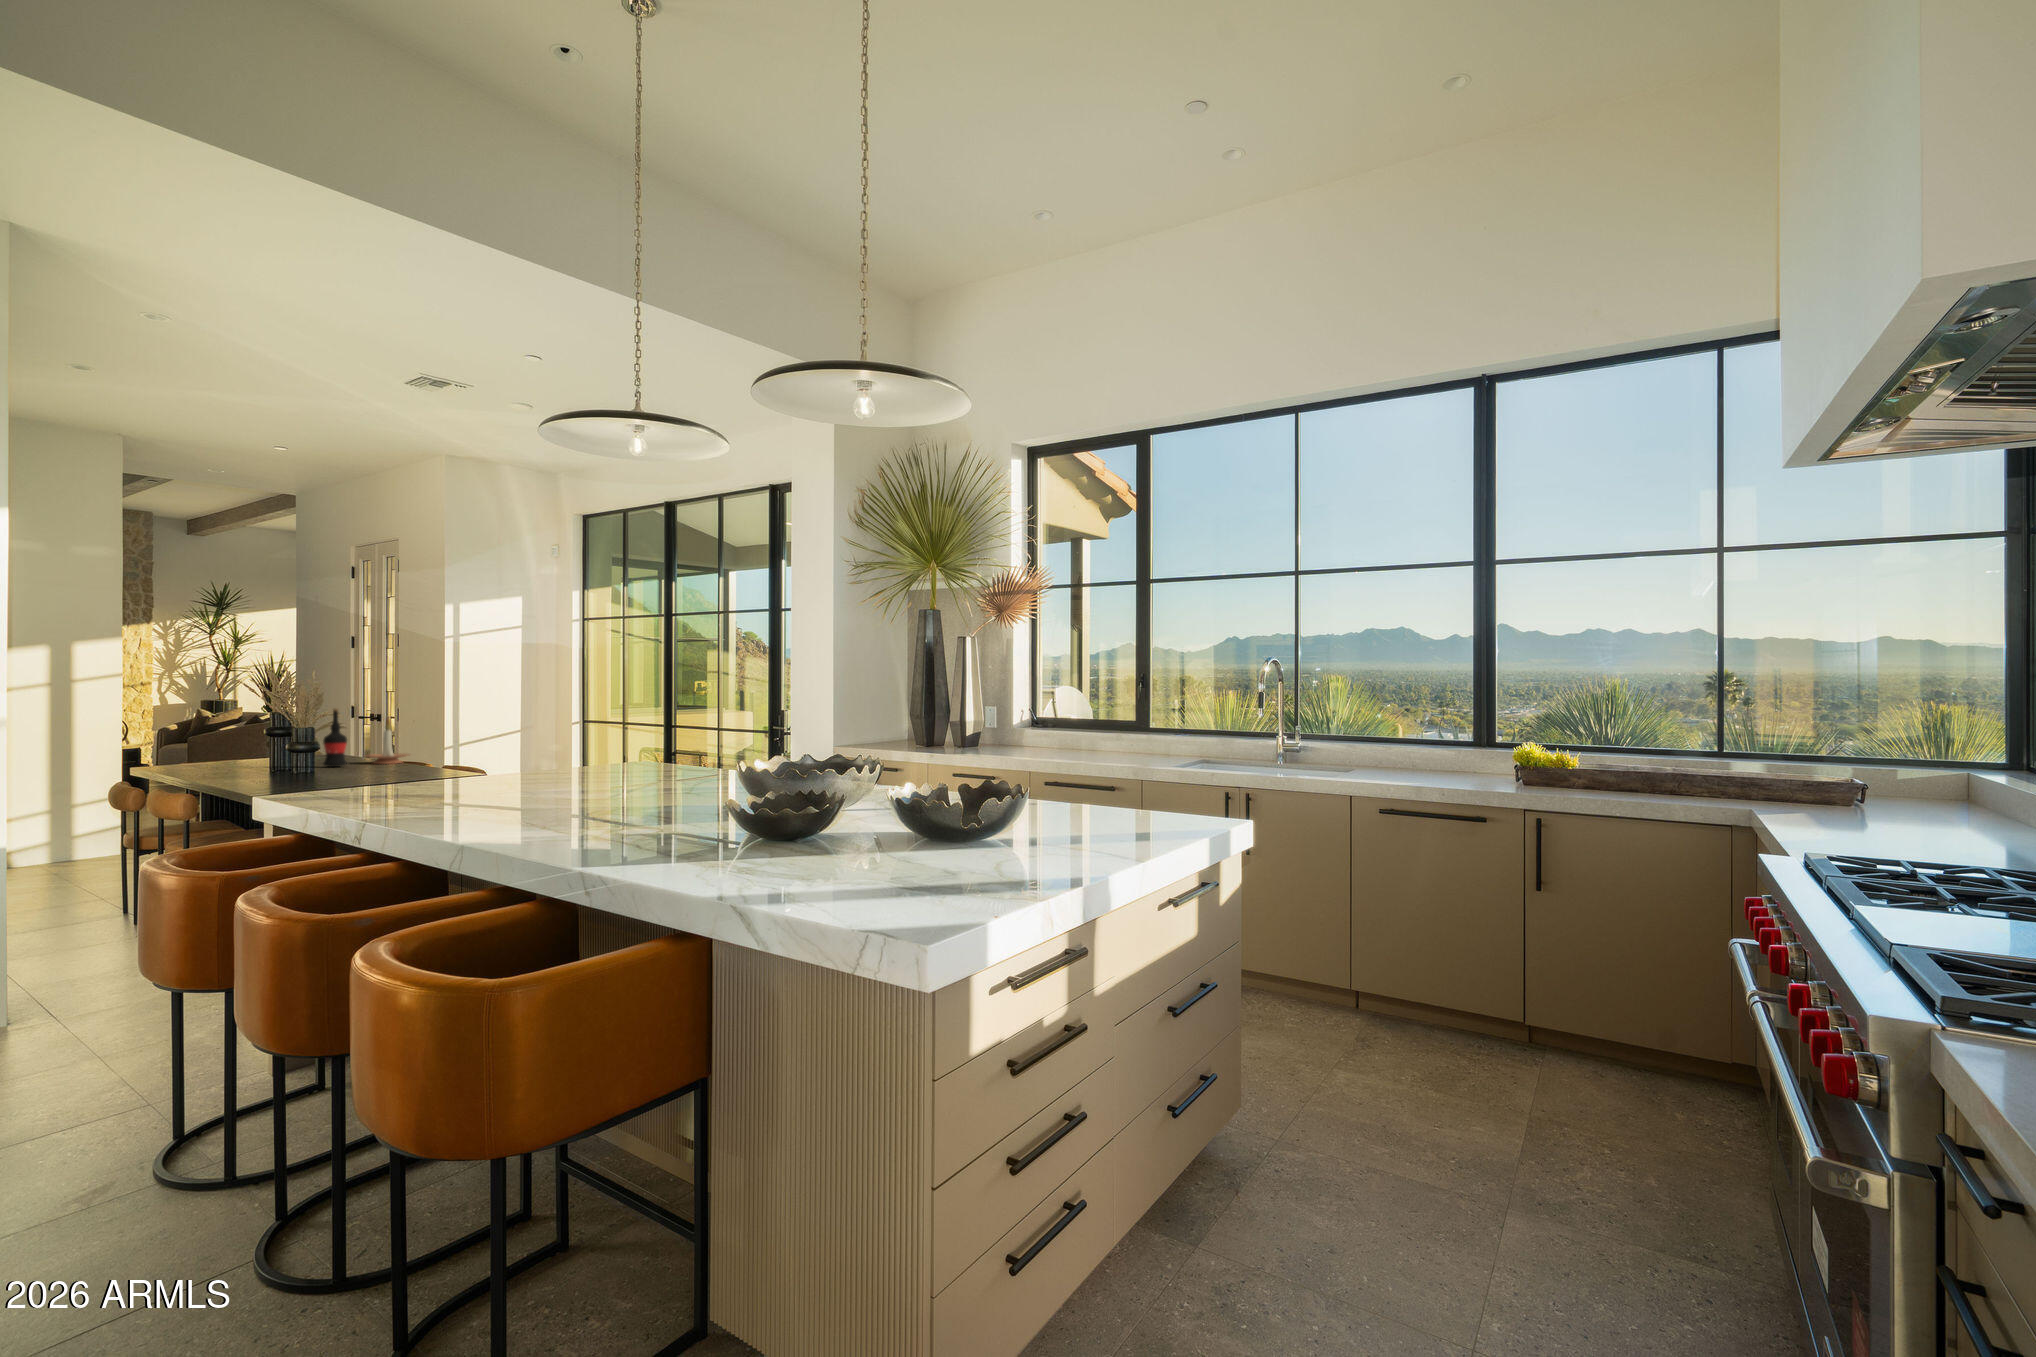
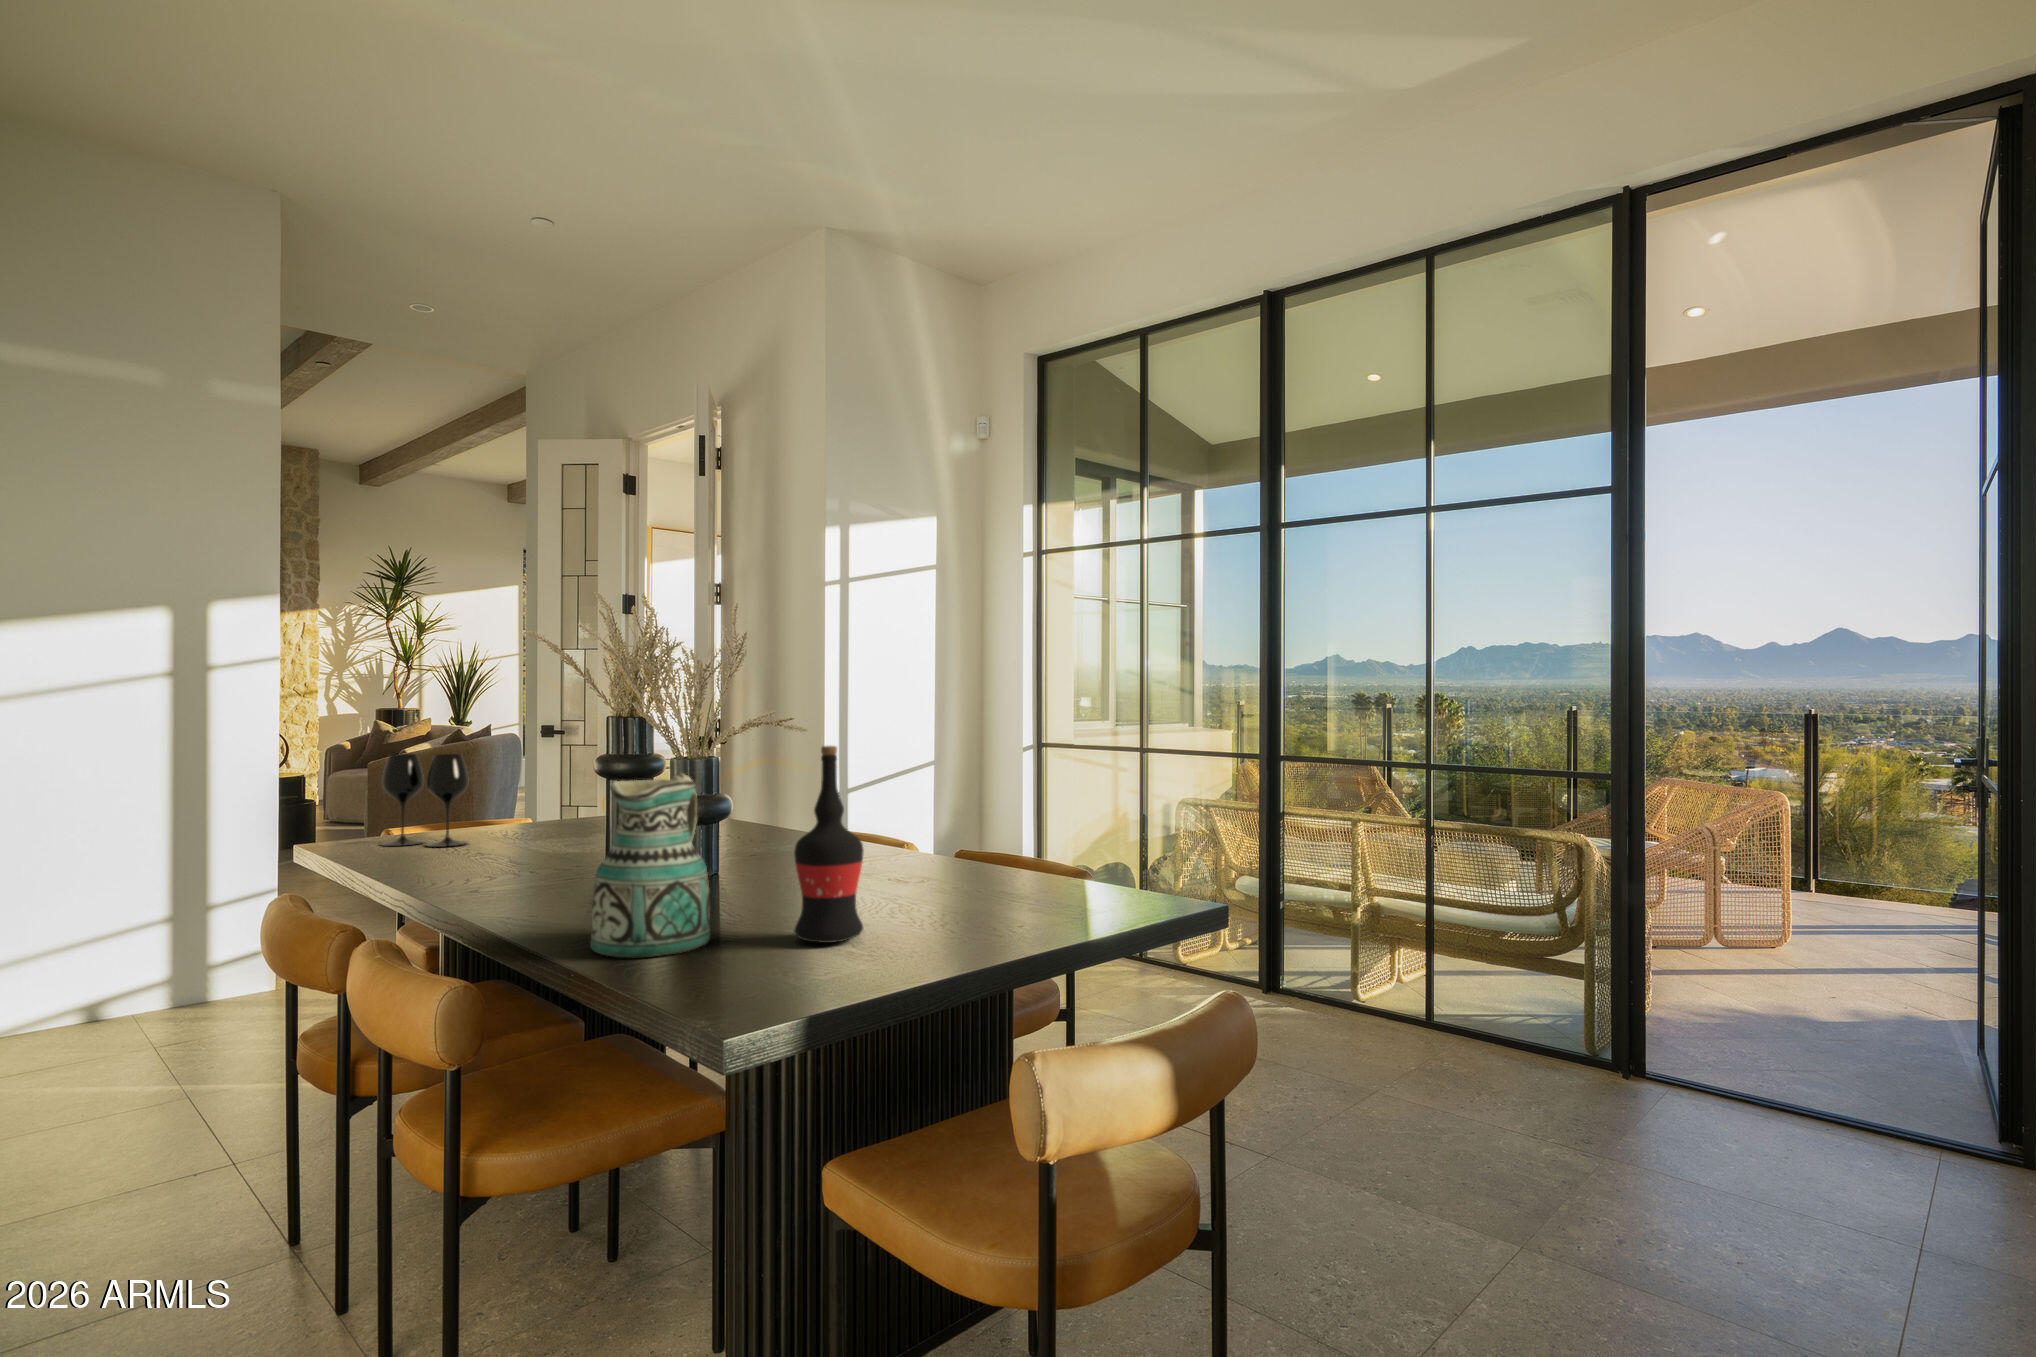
wine glass: none [193,717,233,754] -> present [382,754,468,847]
ceramic pitcher: none [255,717,298,768] -> present [590,773,710,957]
candle holder: present [365,719,409,764] -> none [856,765,981,909]

